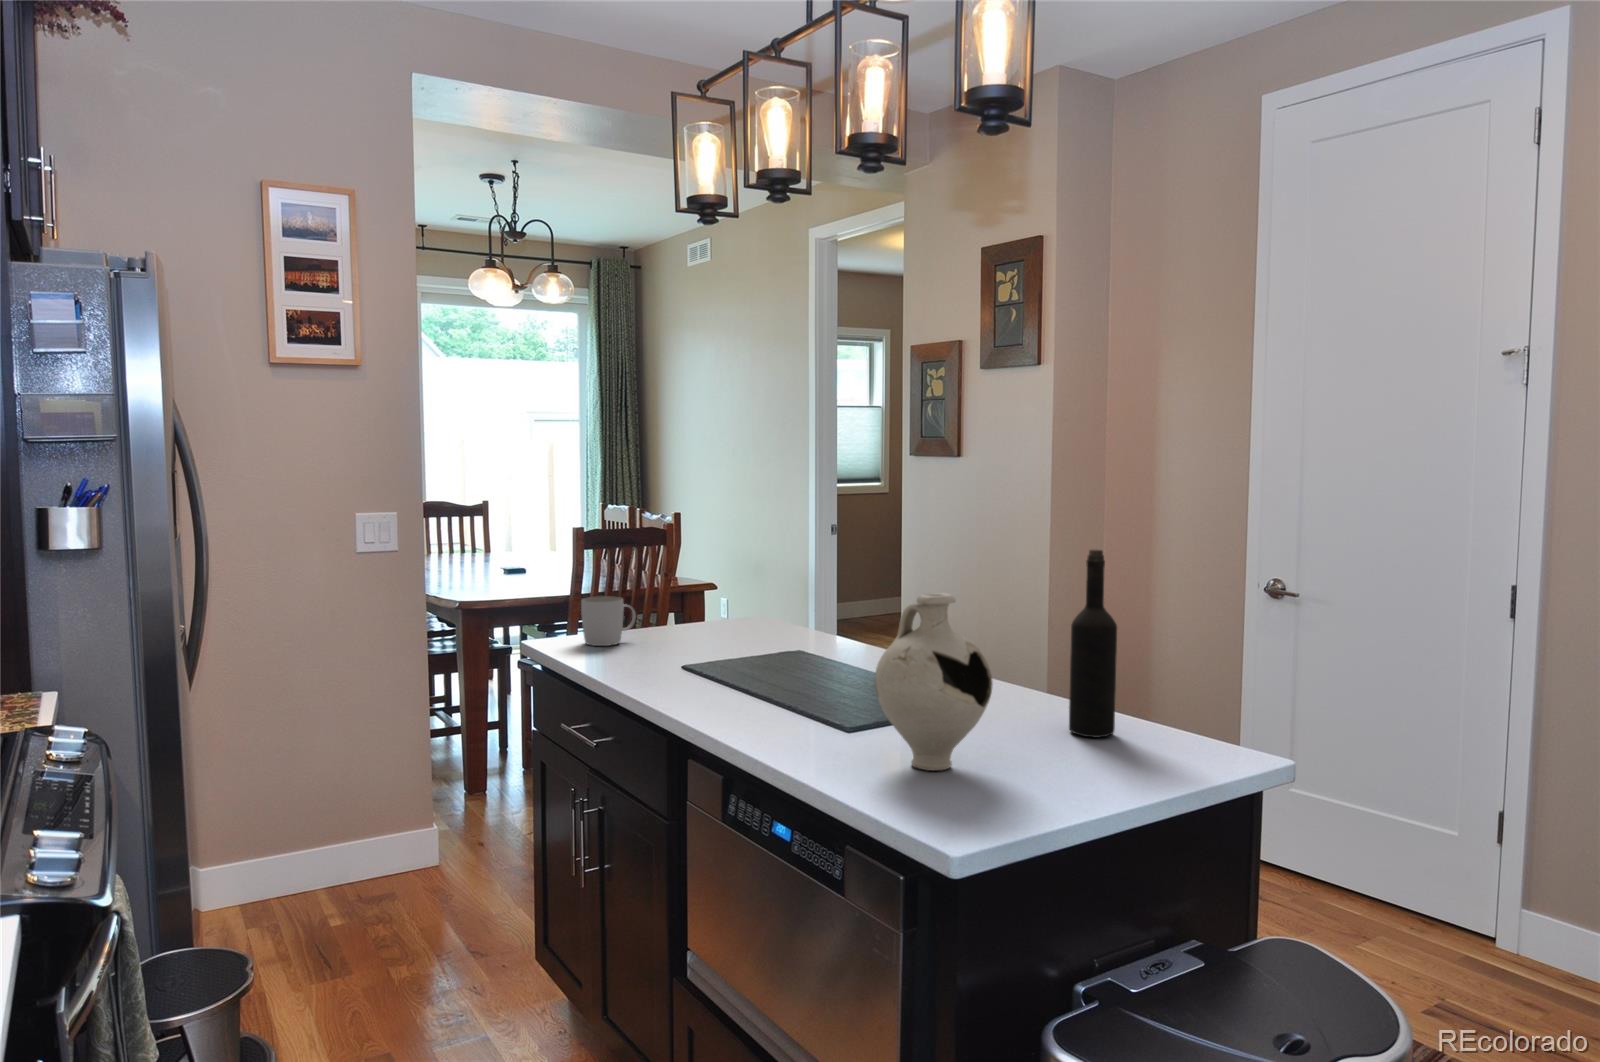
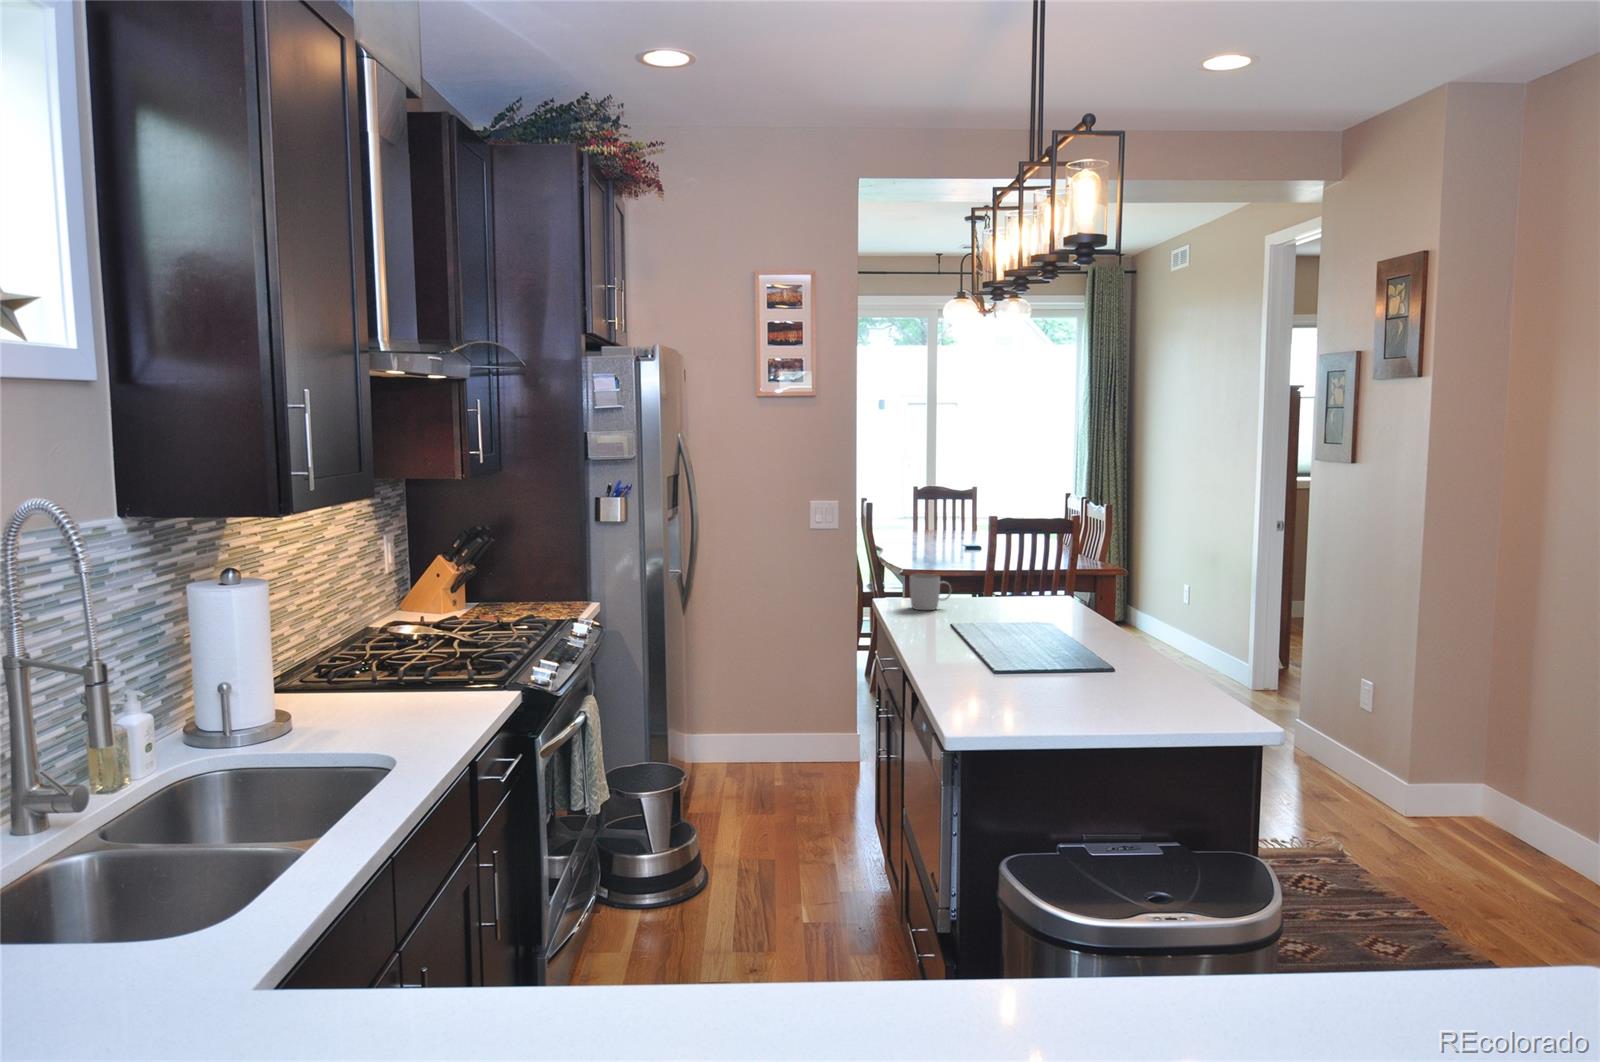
wine bottle: present [1069,549,1117,737] -> none [1175,566,1216,715]
decorative vase: present [875,593,993,771] -> none [987,590,1073,715]

